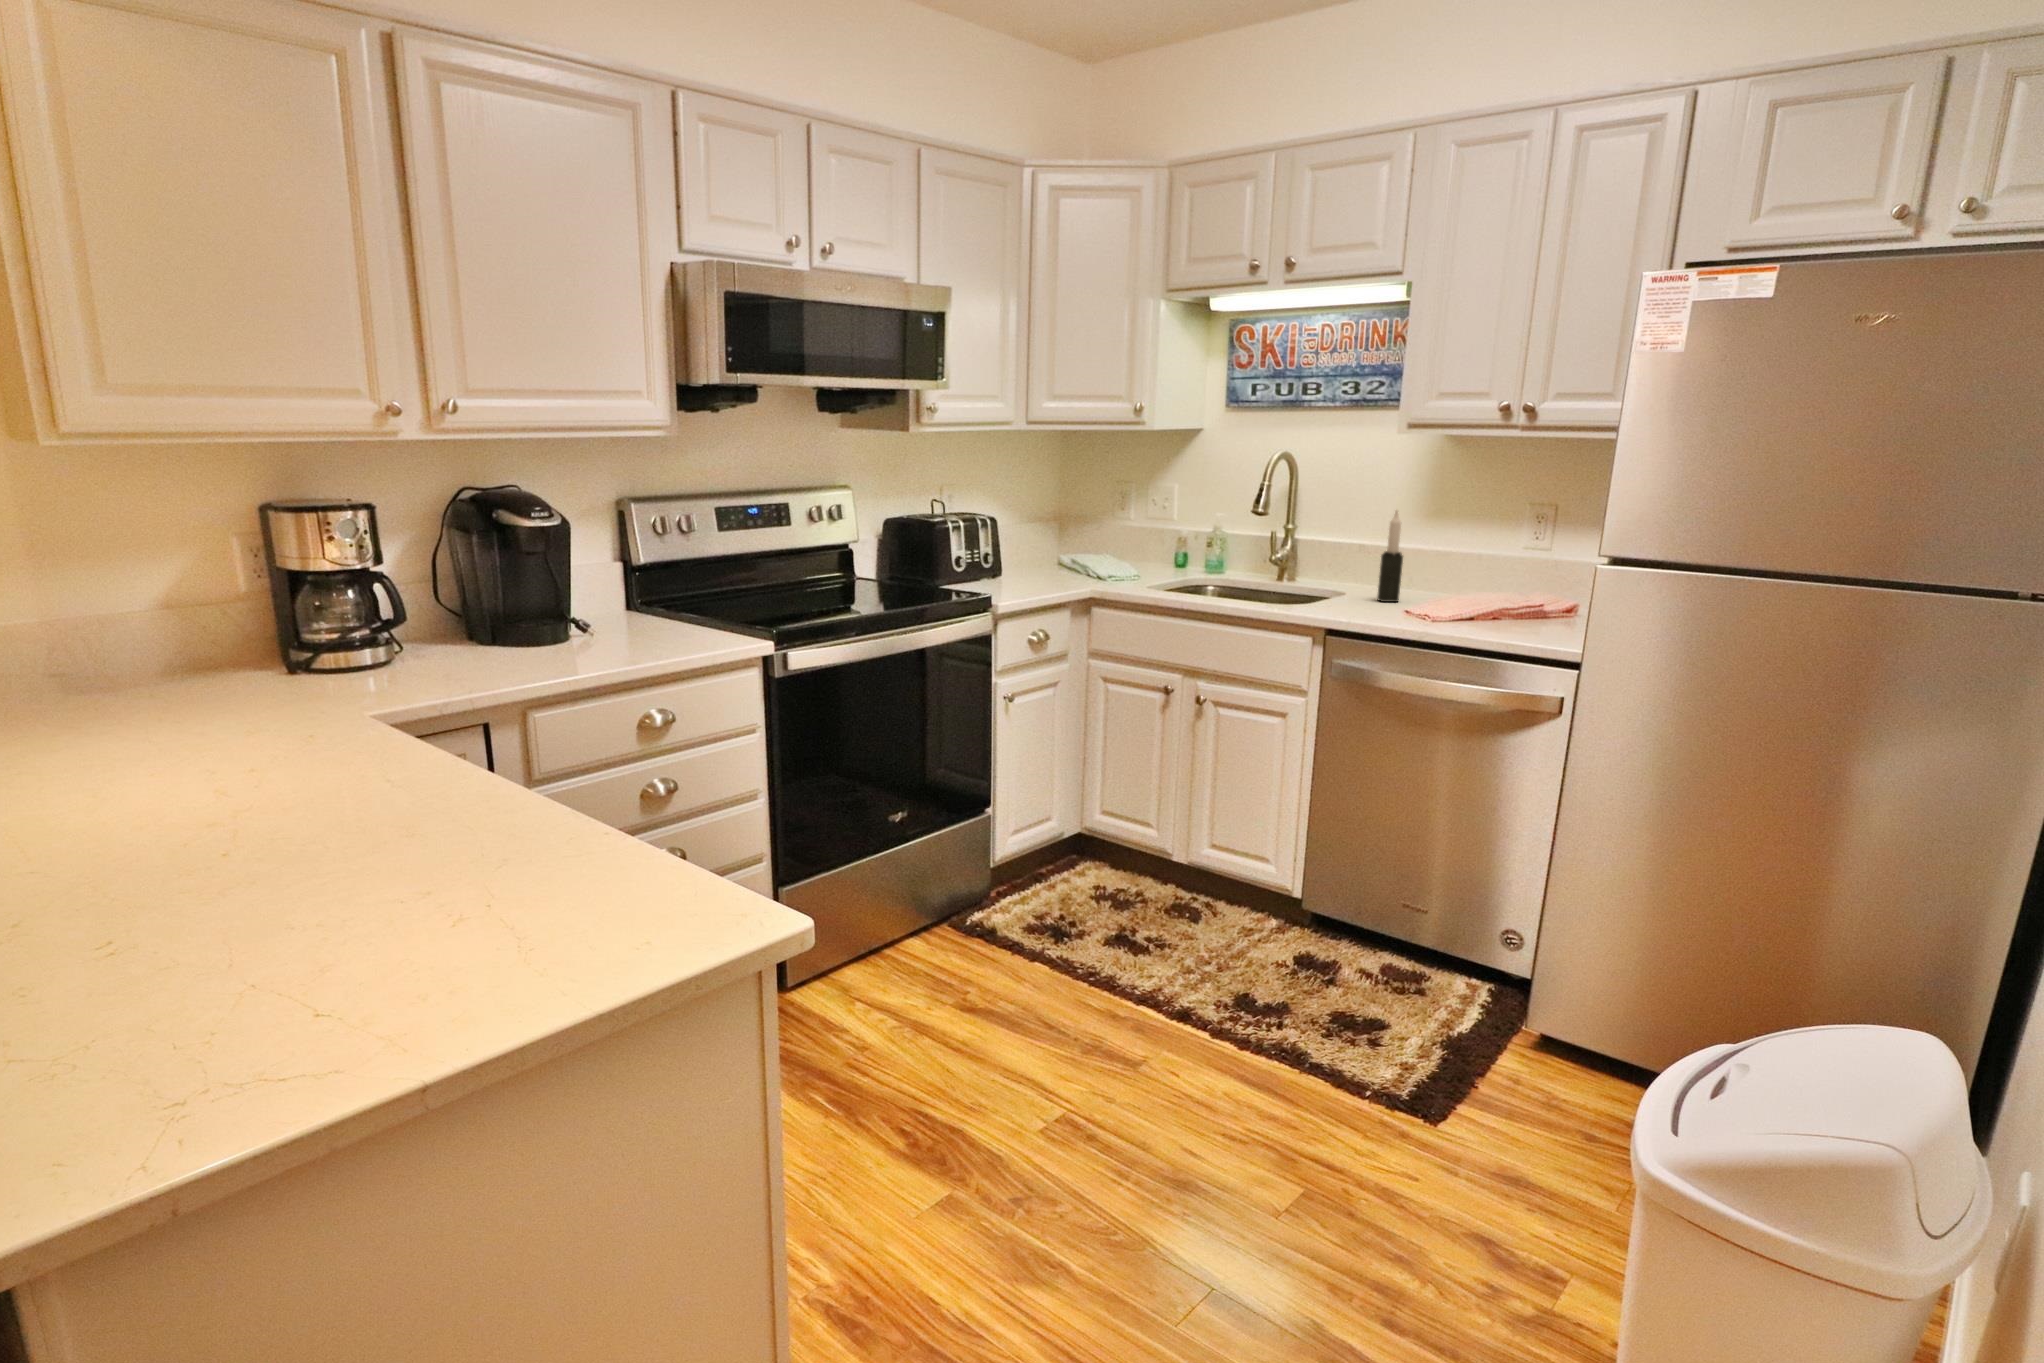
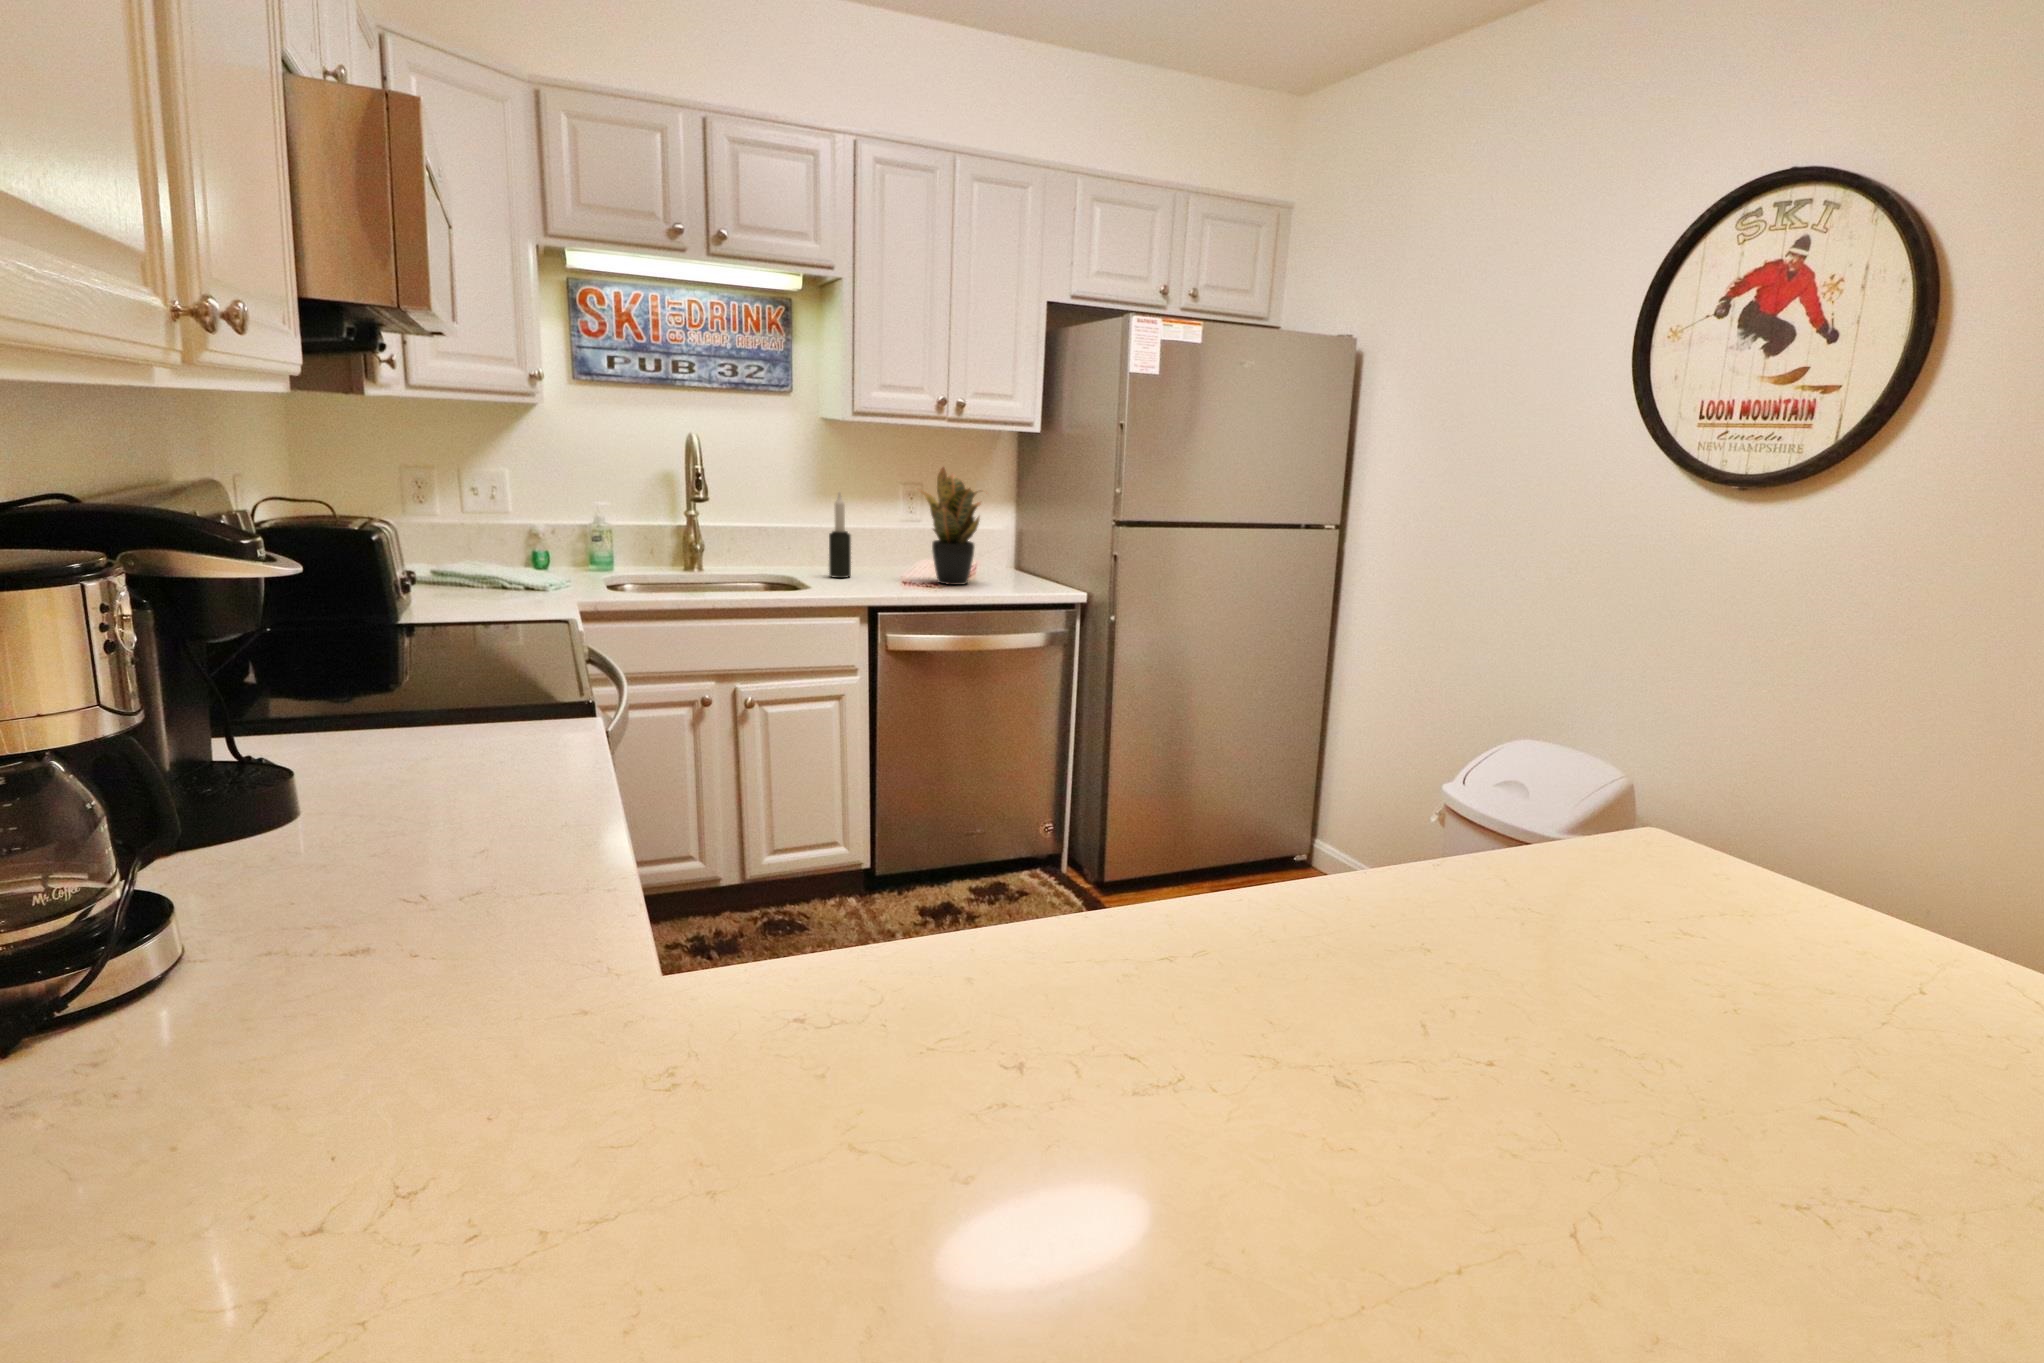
potted plant: none [1449,477,1545,623] -> present [920,467,980,585]

